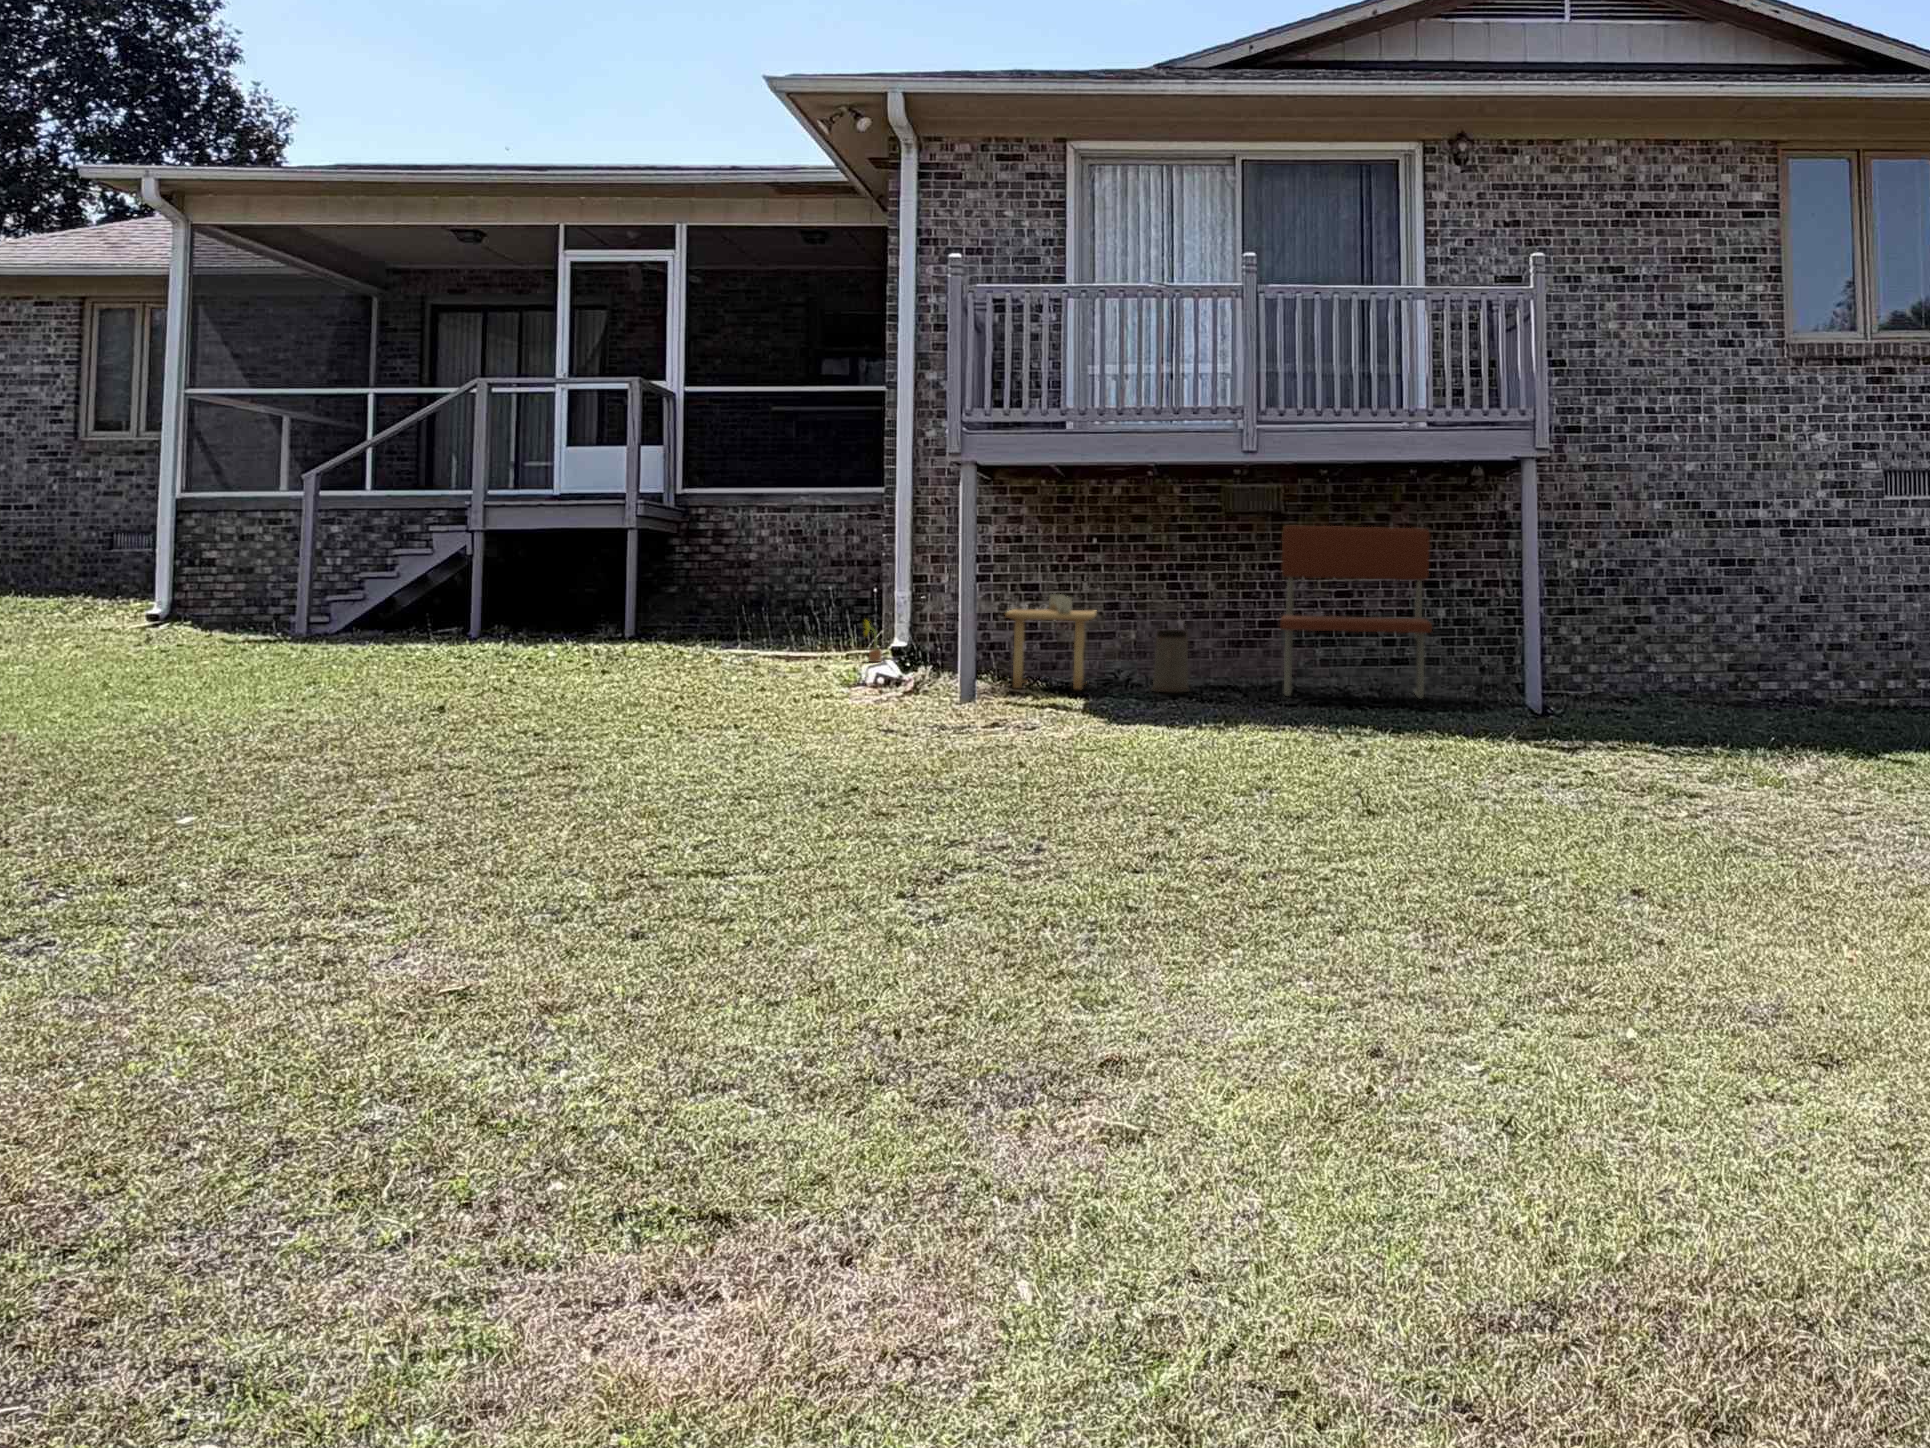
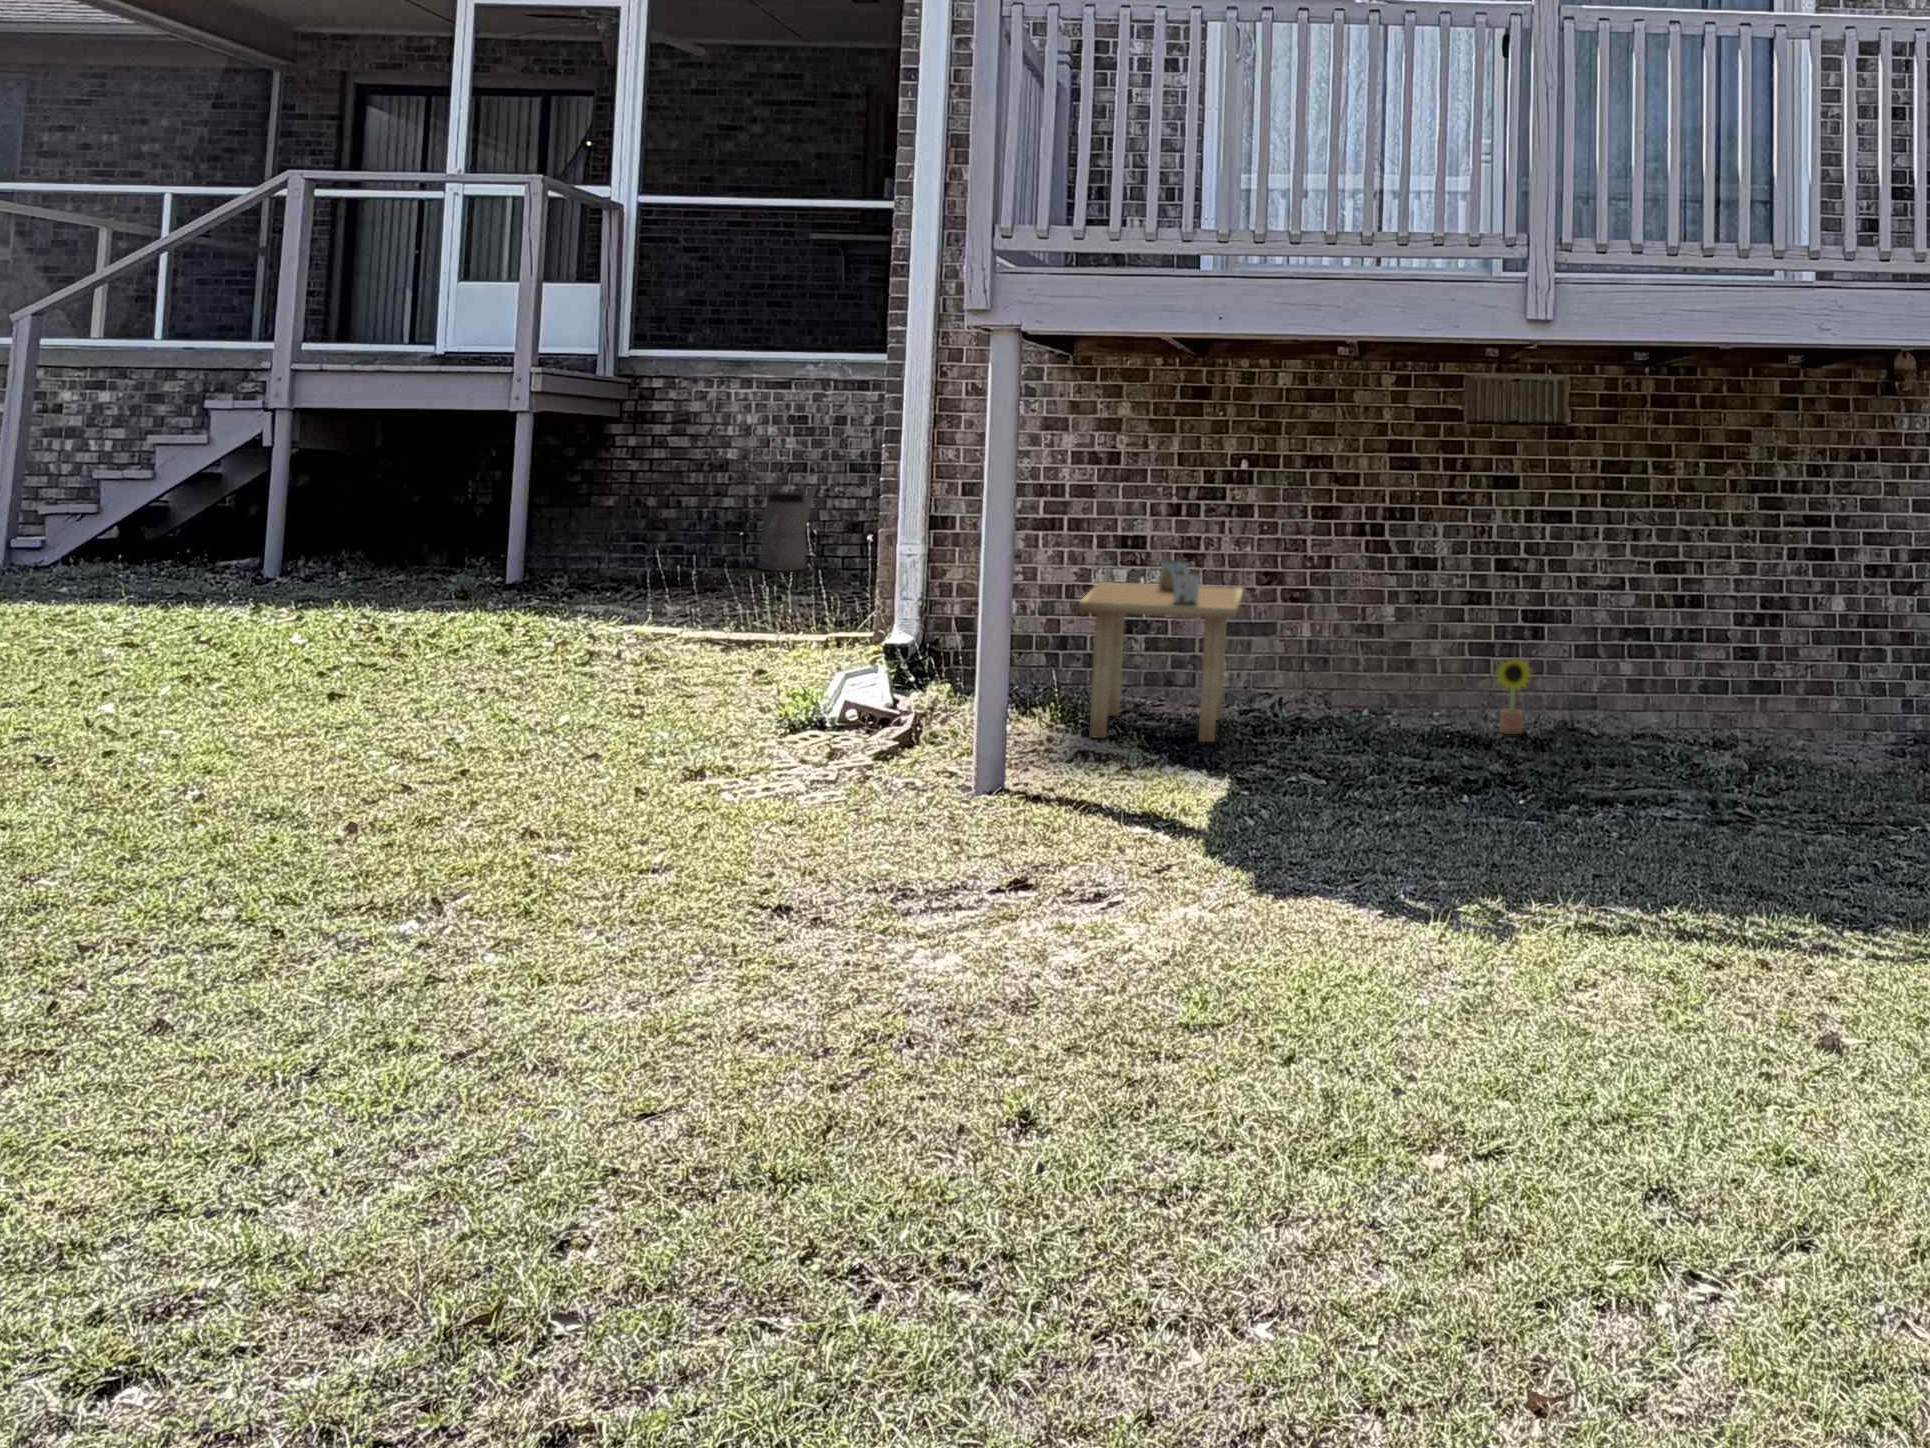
bench: present [1280,525,1432,698] -> none [1569,451,1856,776]
watering can: present [1152,618,1189,692] -> present [757,478,817,571]
decorative plant: present [864,620,882,662] -> present [1497,658,1532,734]

